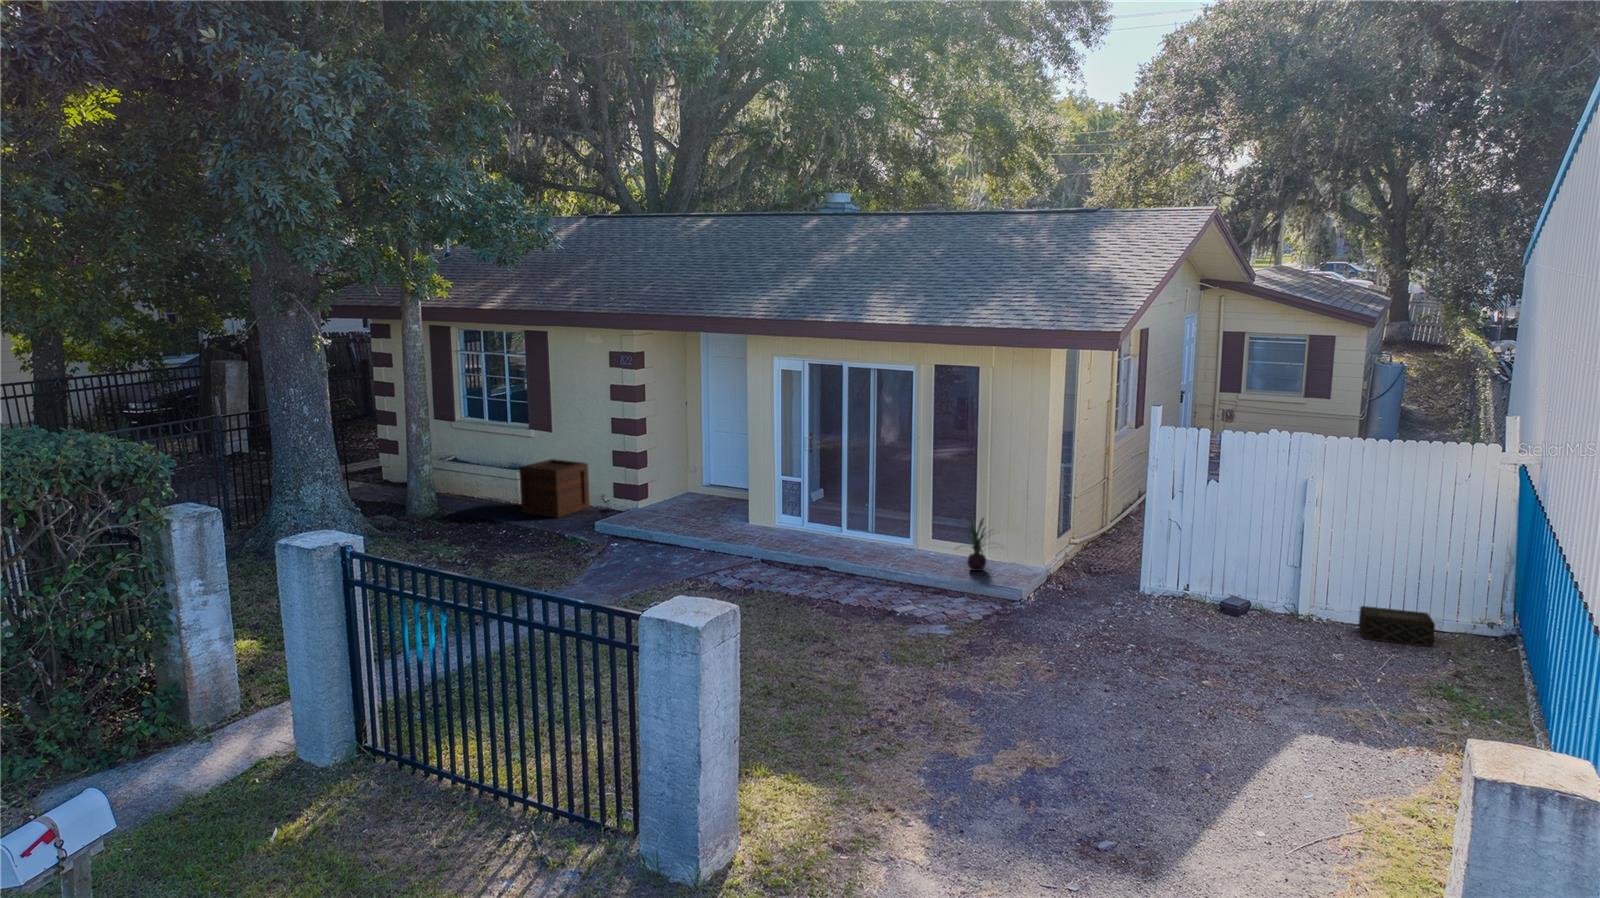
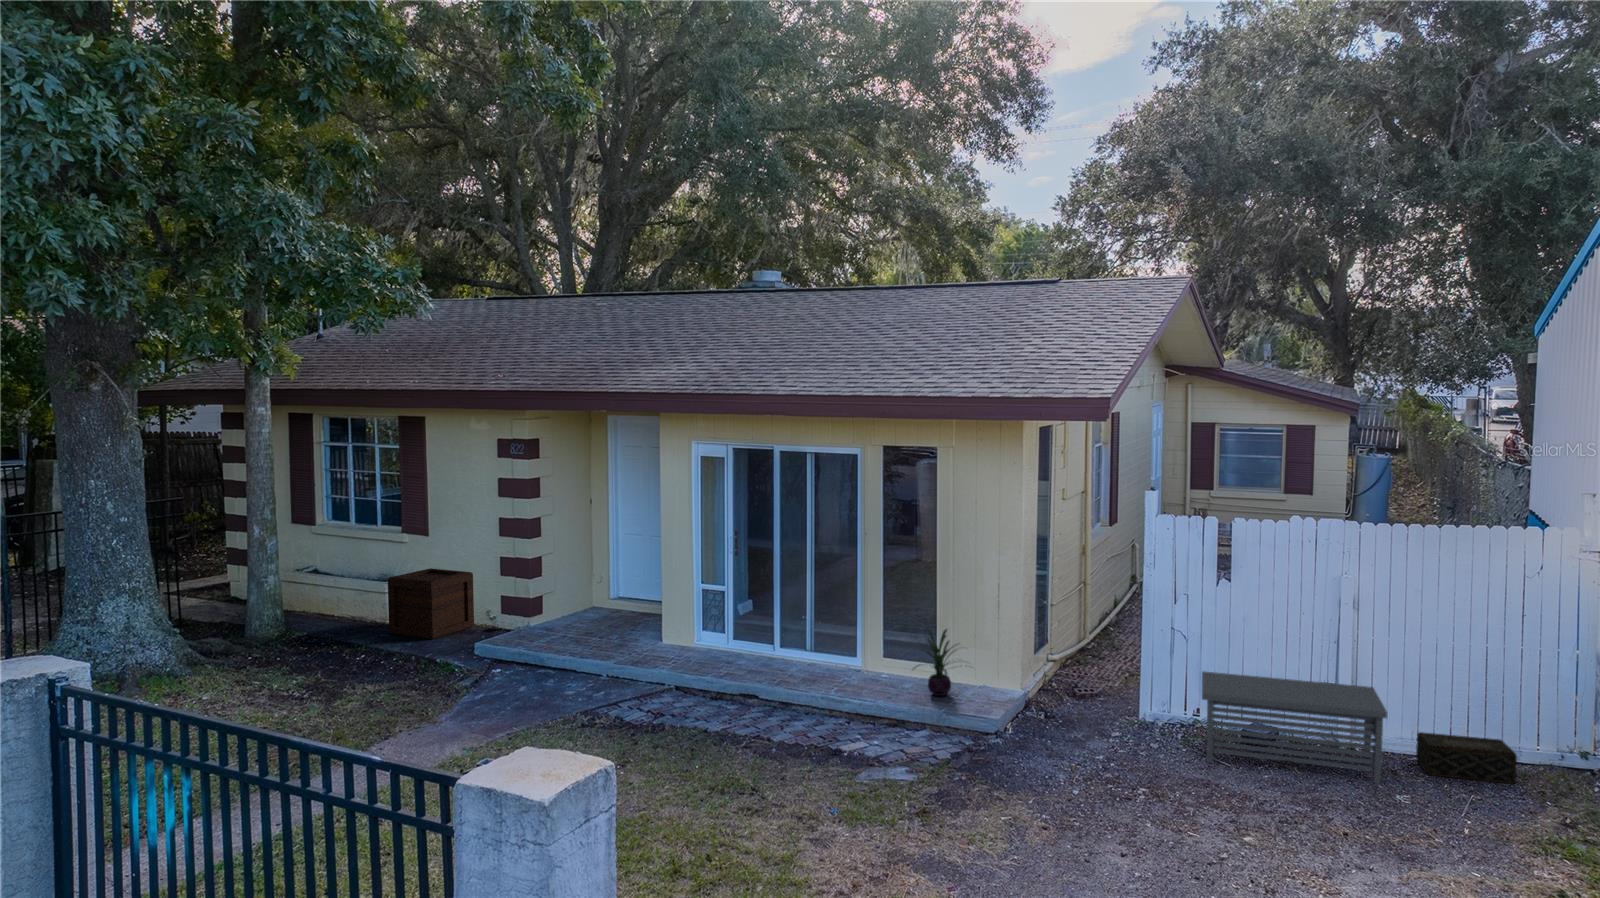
storage bench: none [1185,555,1331,644] -> present [1202,671,1387,784]

